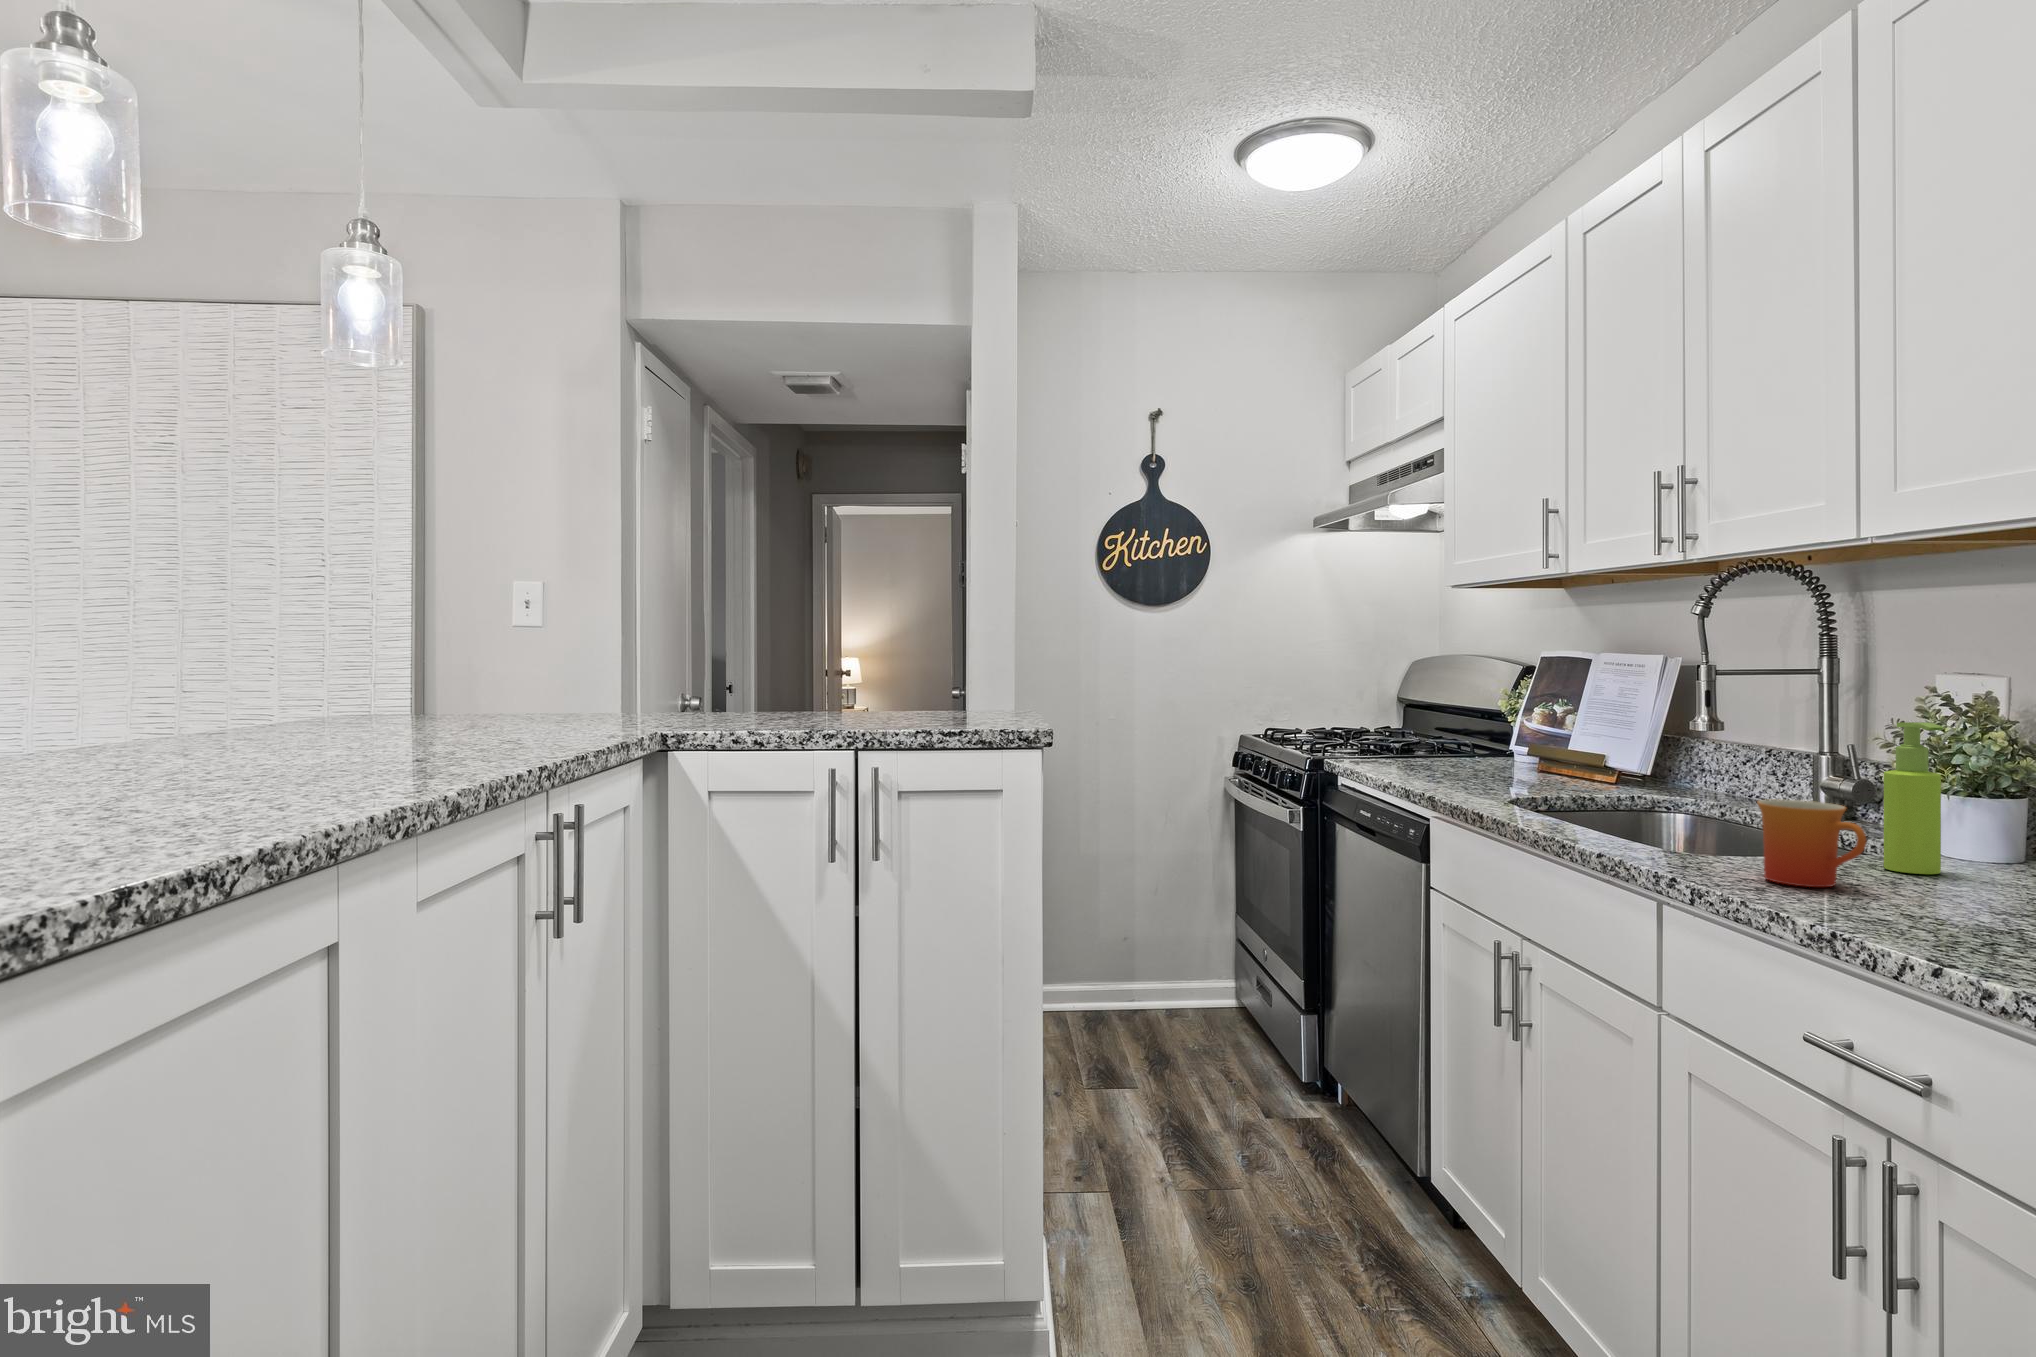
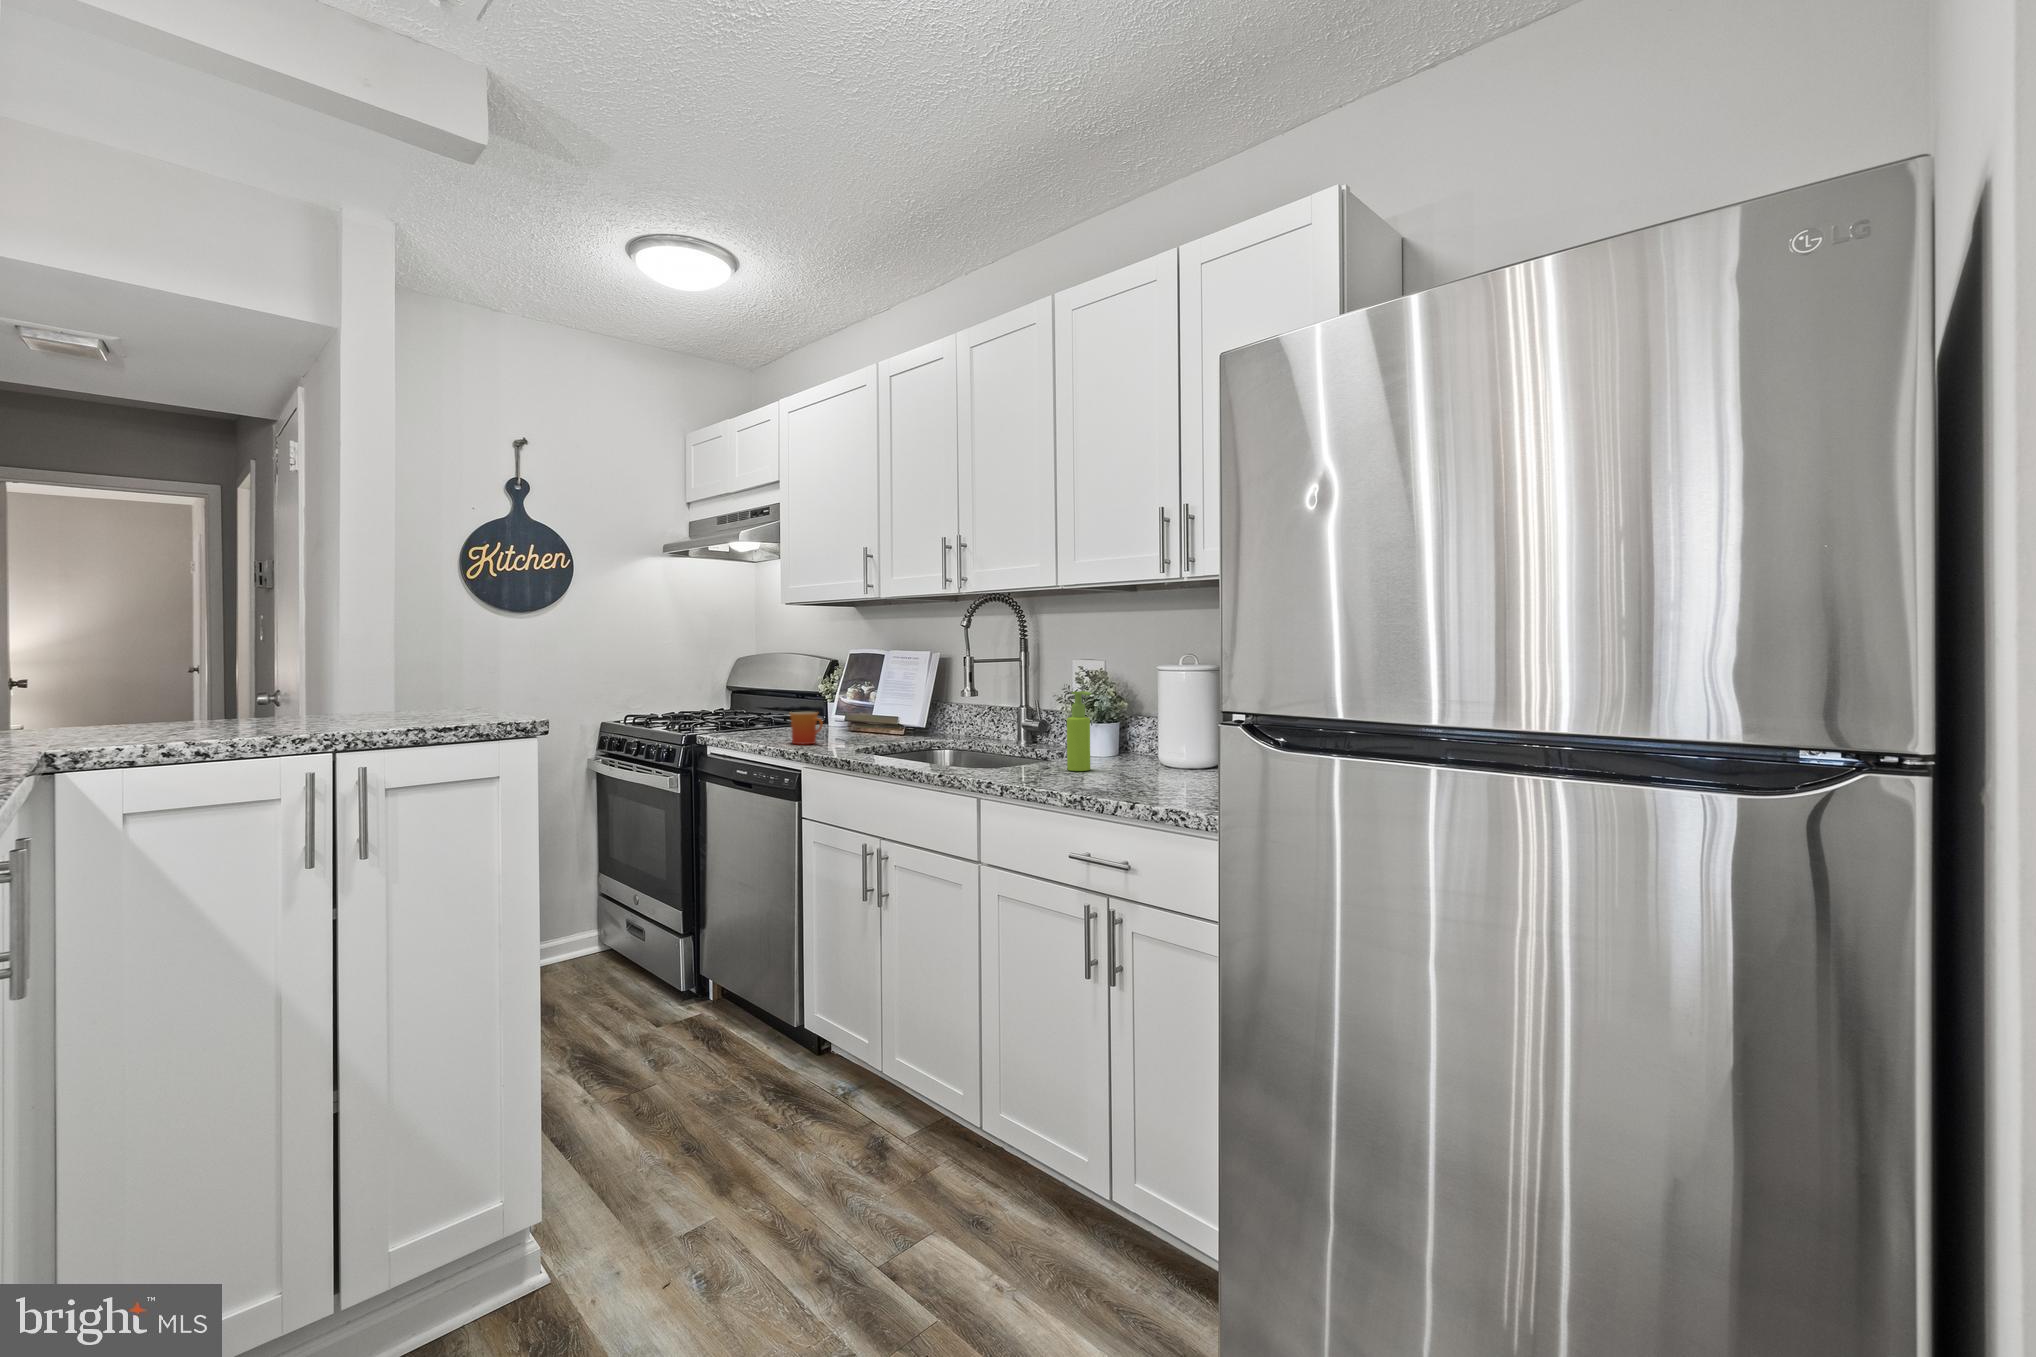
mug: present [1757,799,1866,887] -> present [789,712,823,744]

